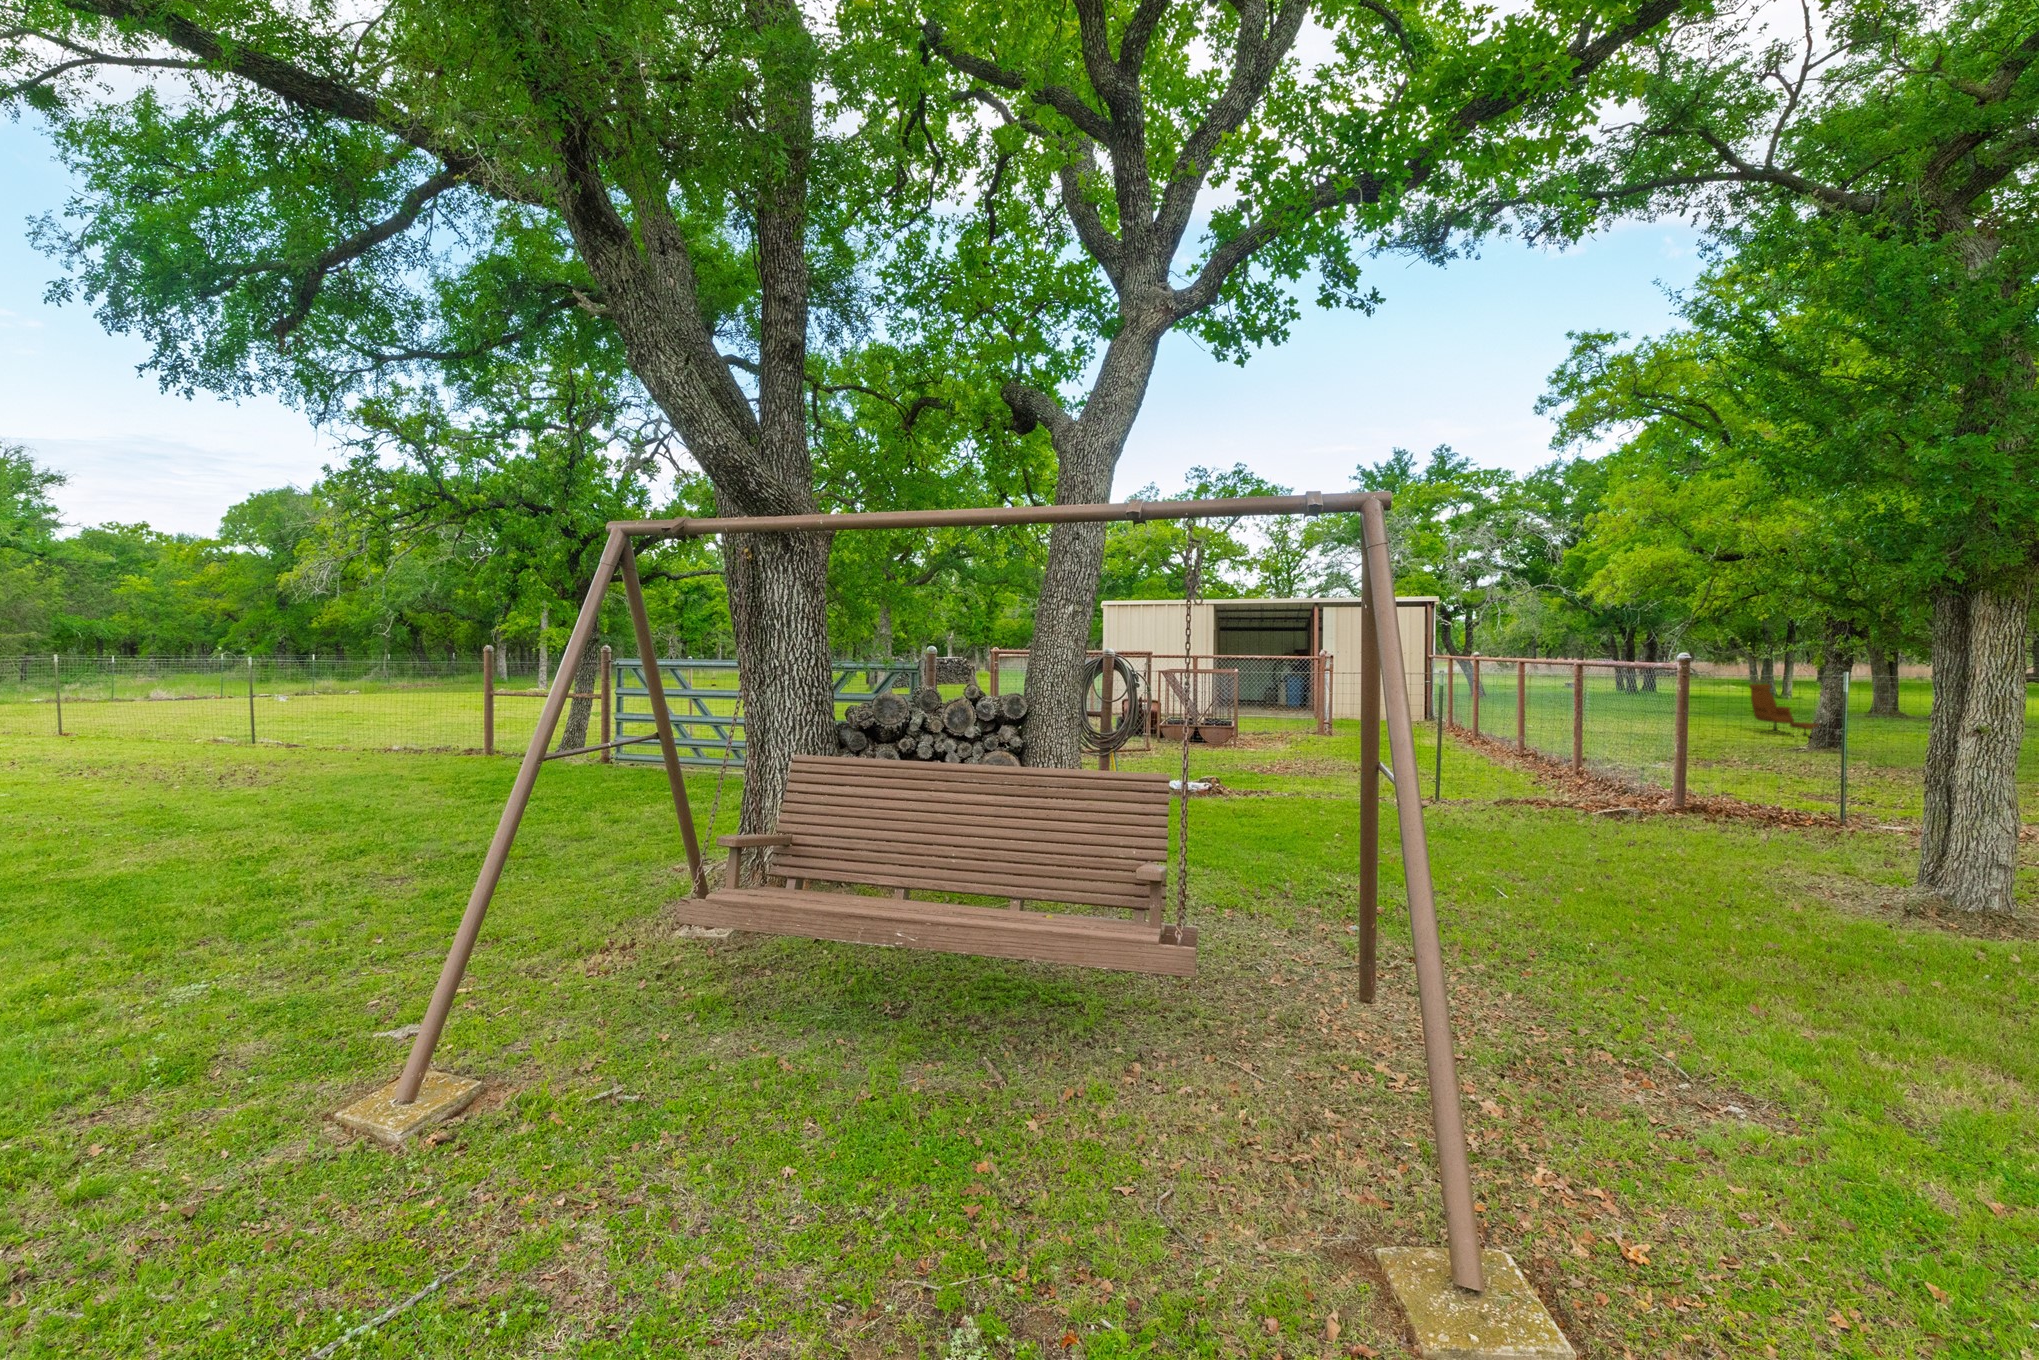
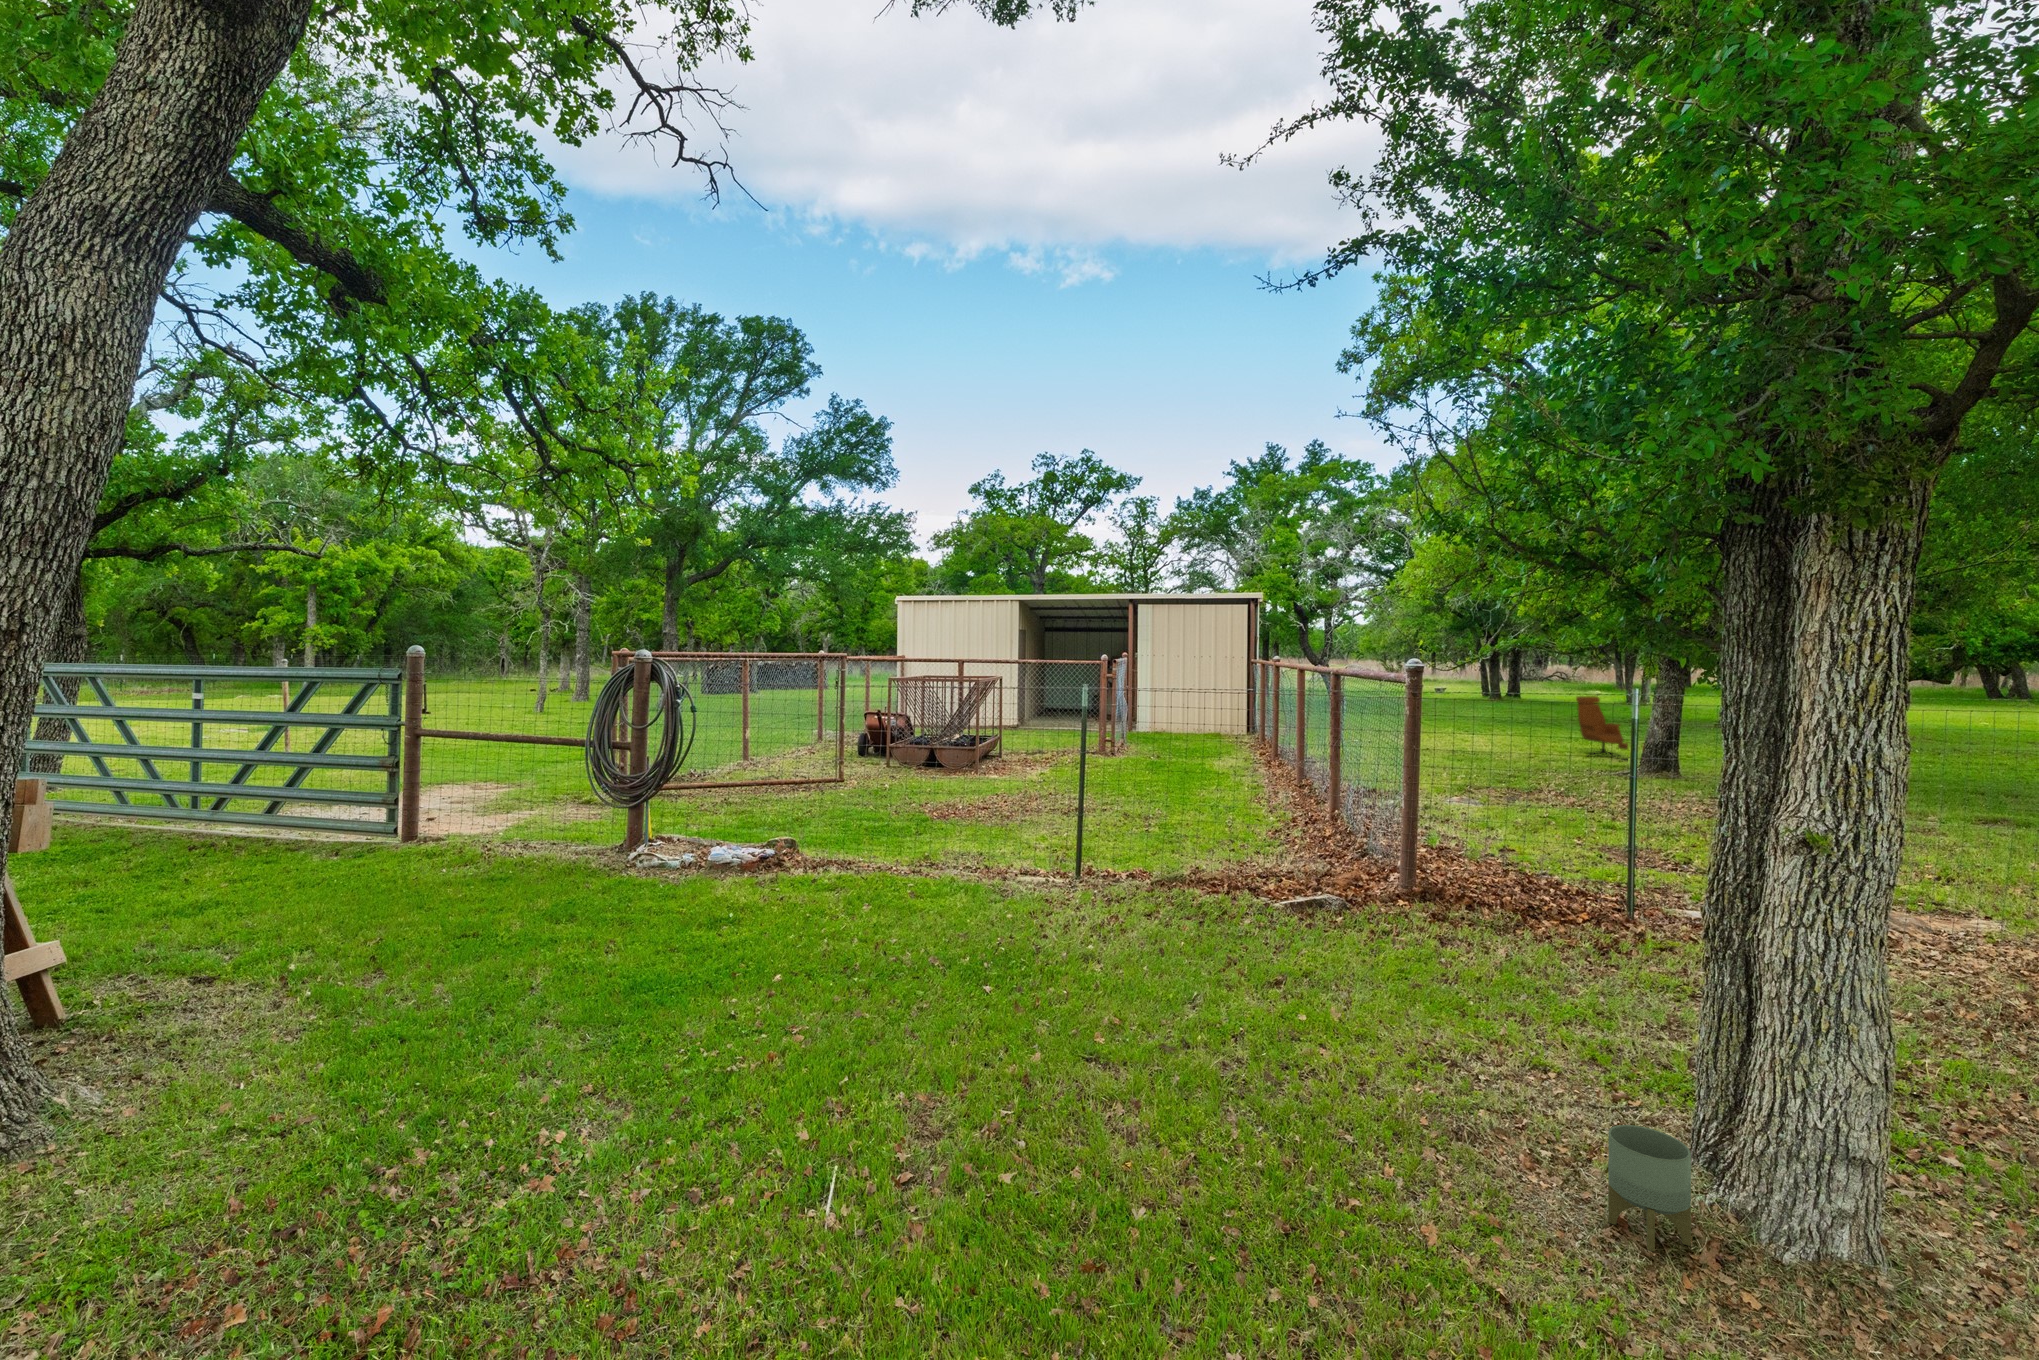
planter: none [1877,868,1921,917] -> present [1608,1125,1691,1251]

